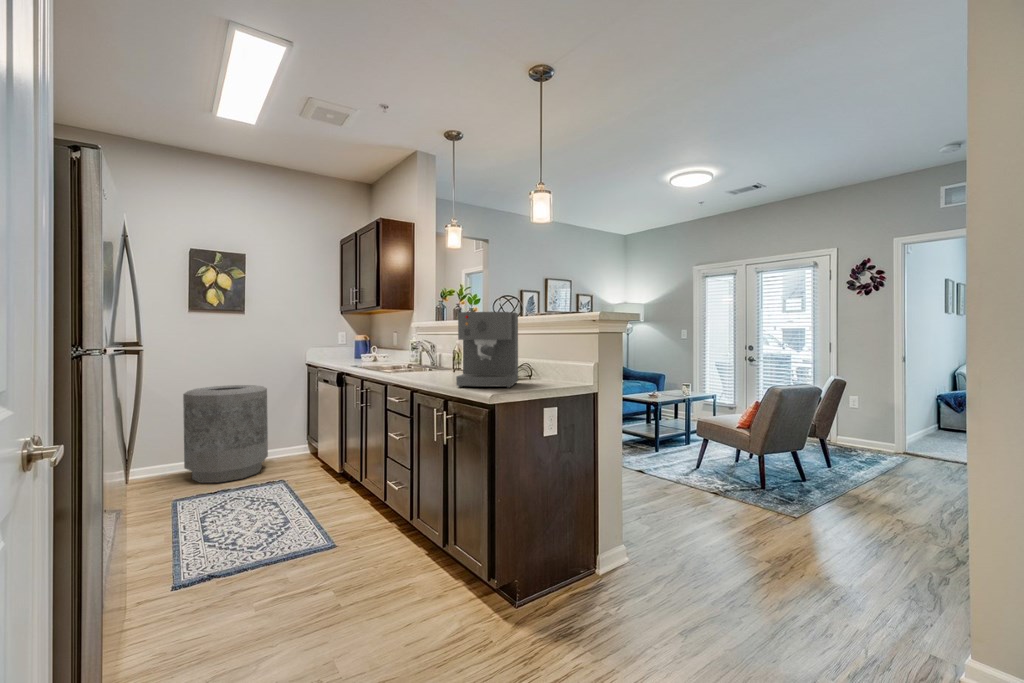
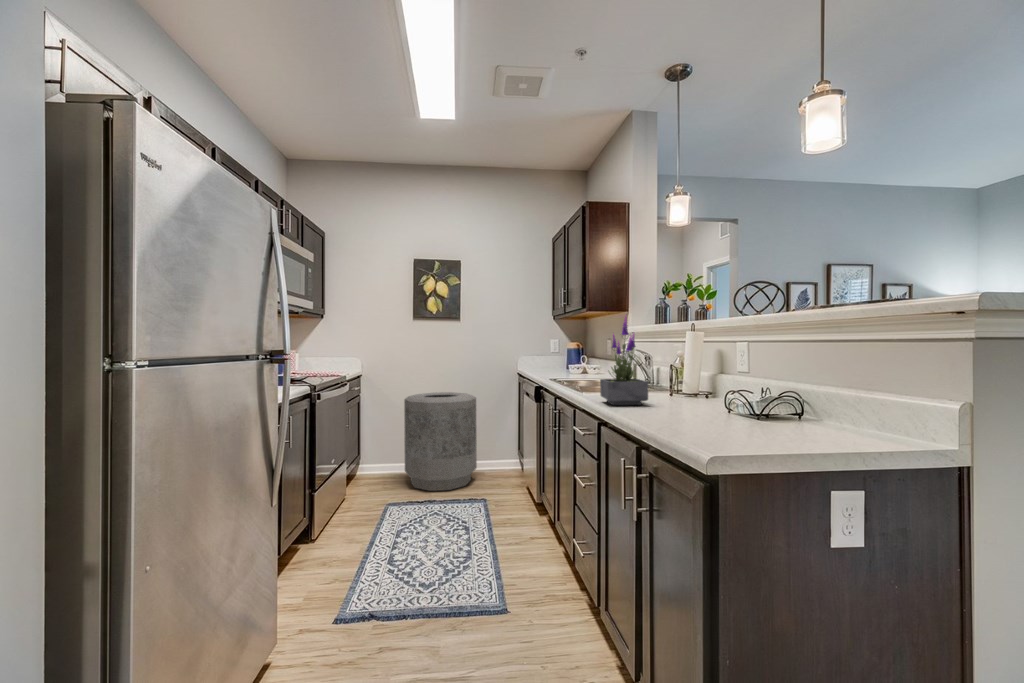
coffee maker: present [456,312,518,388] -> none [655,297,775,439]
potted plant: none [409,316,444,380] -> present [600,317,648,405]

